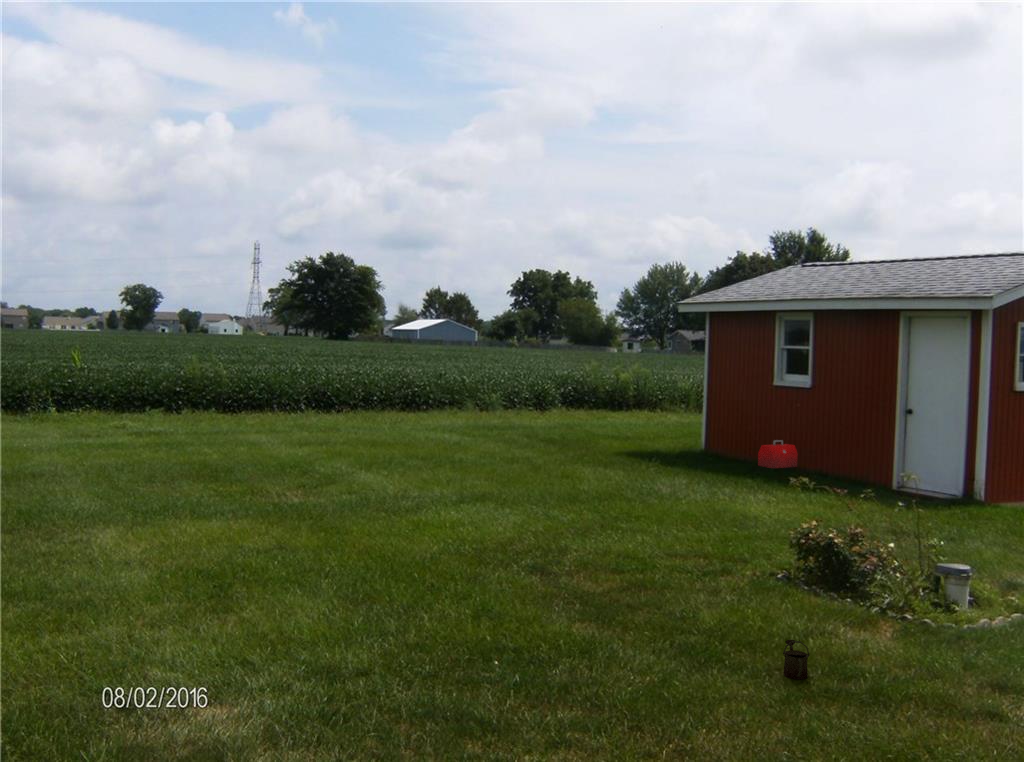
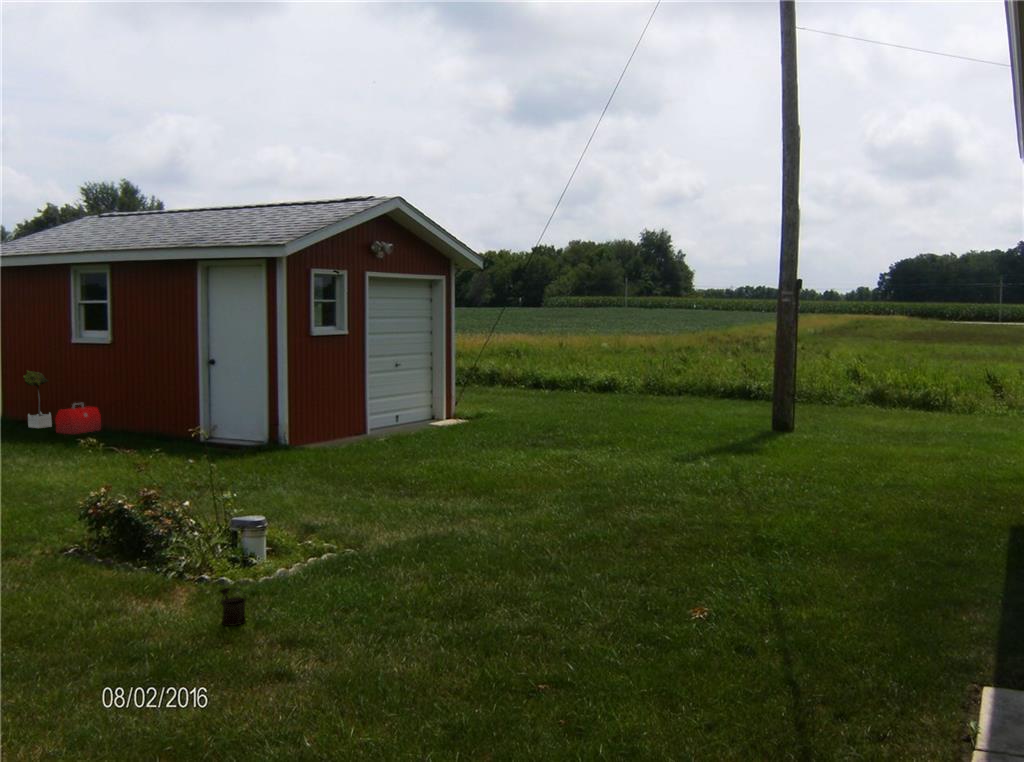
potted tree: none [733,408,754,460] -> present [24,371,52,428]
watering can: present [783,640,810,679] -> present [220,588,246,626]

